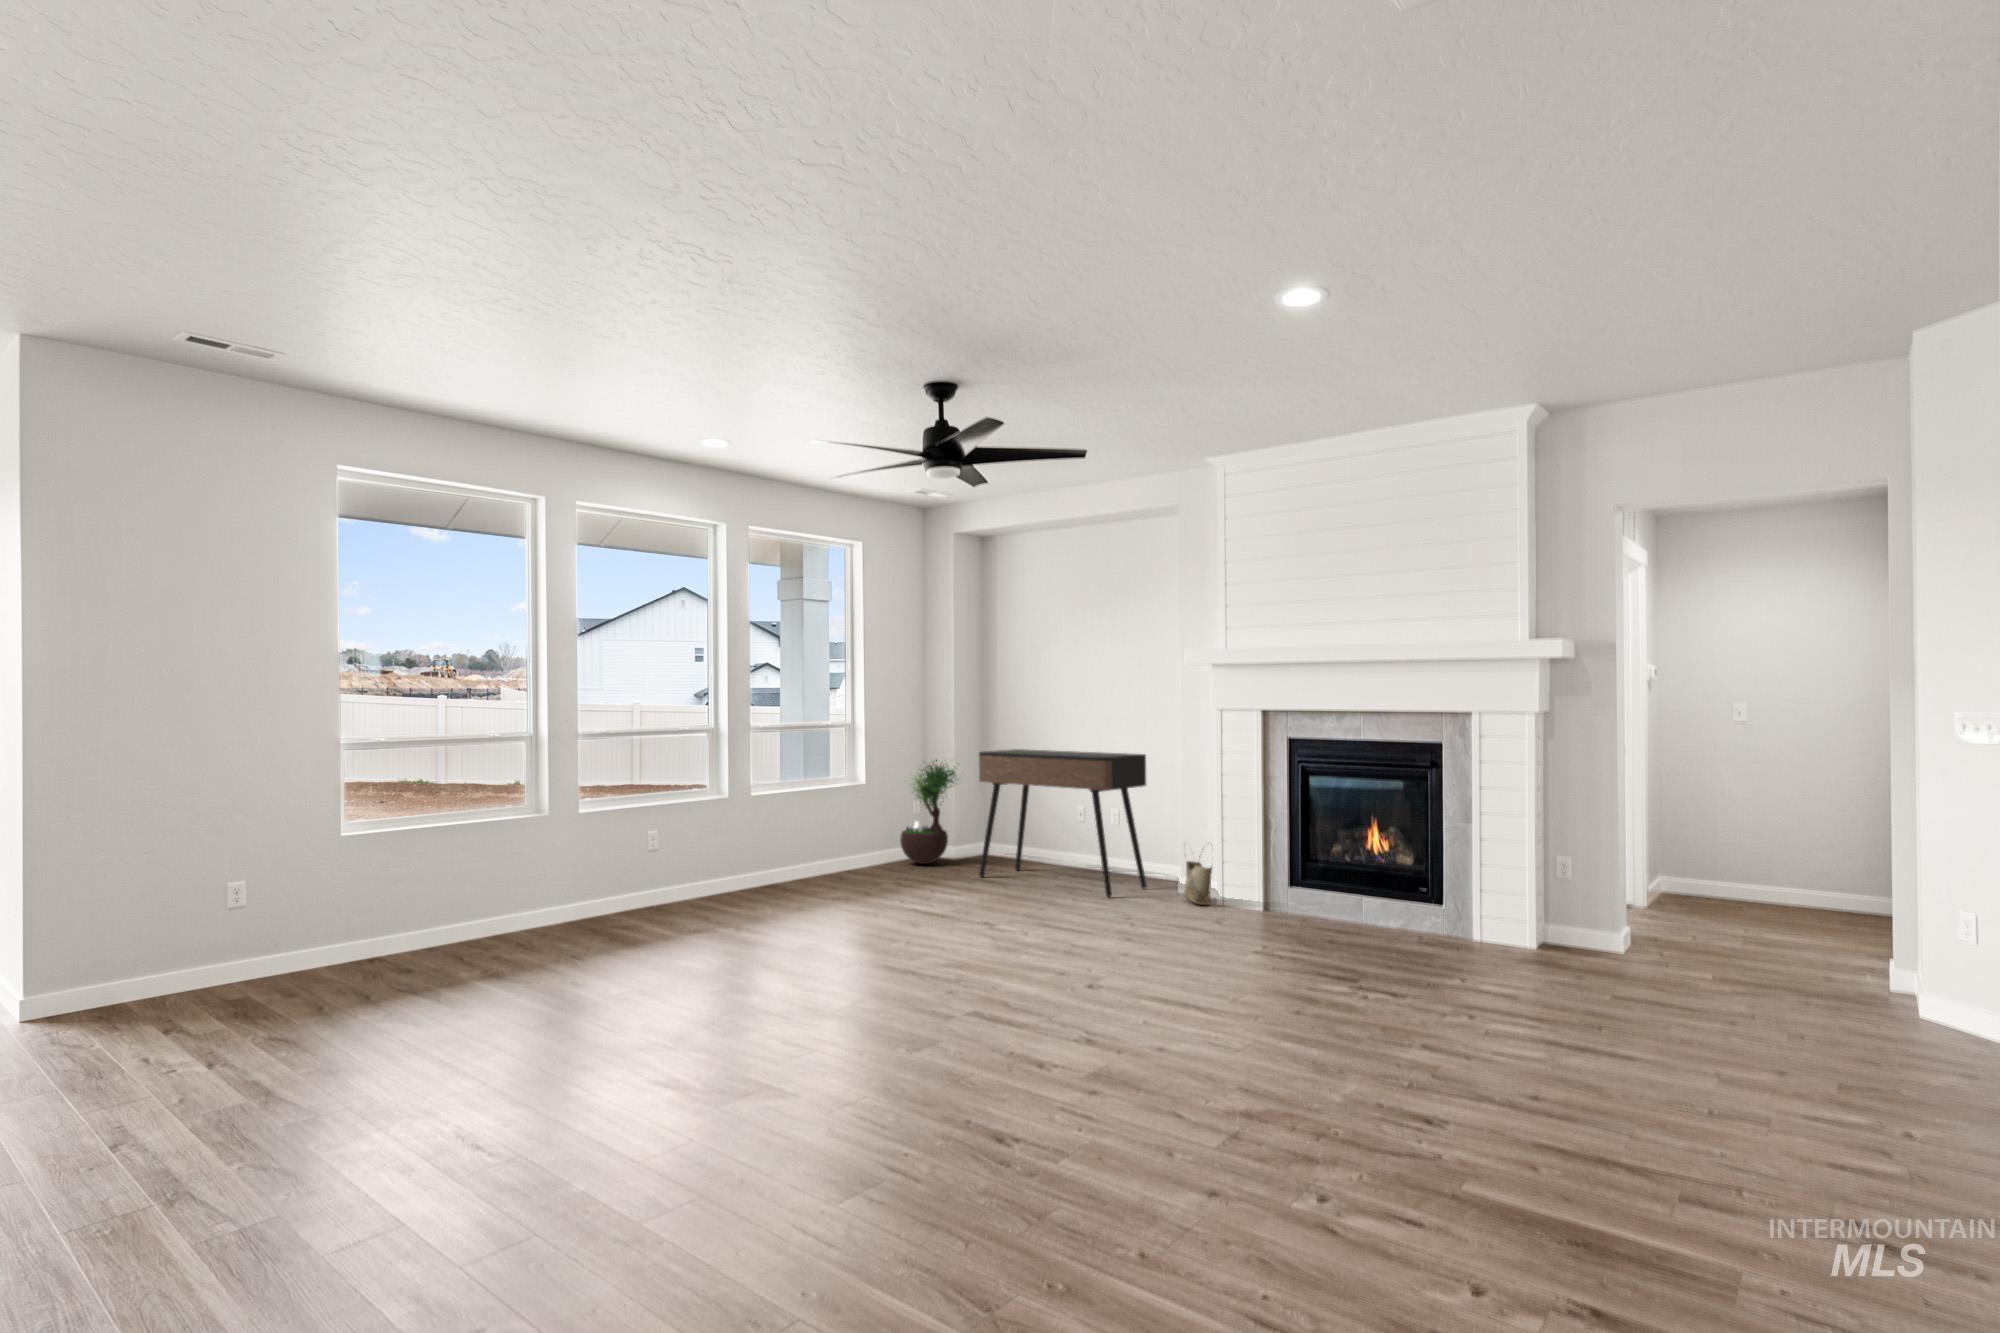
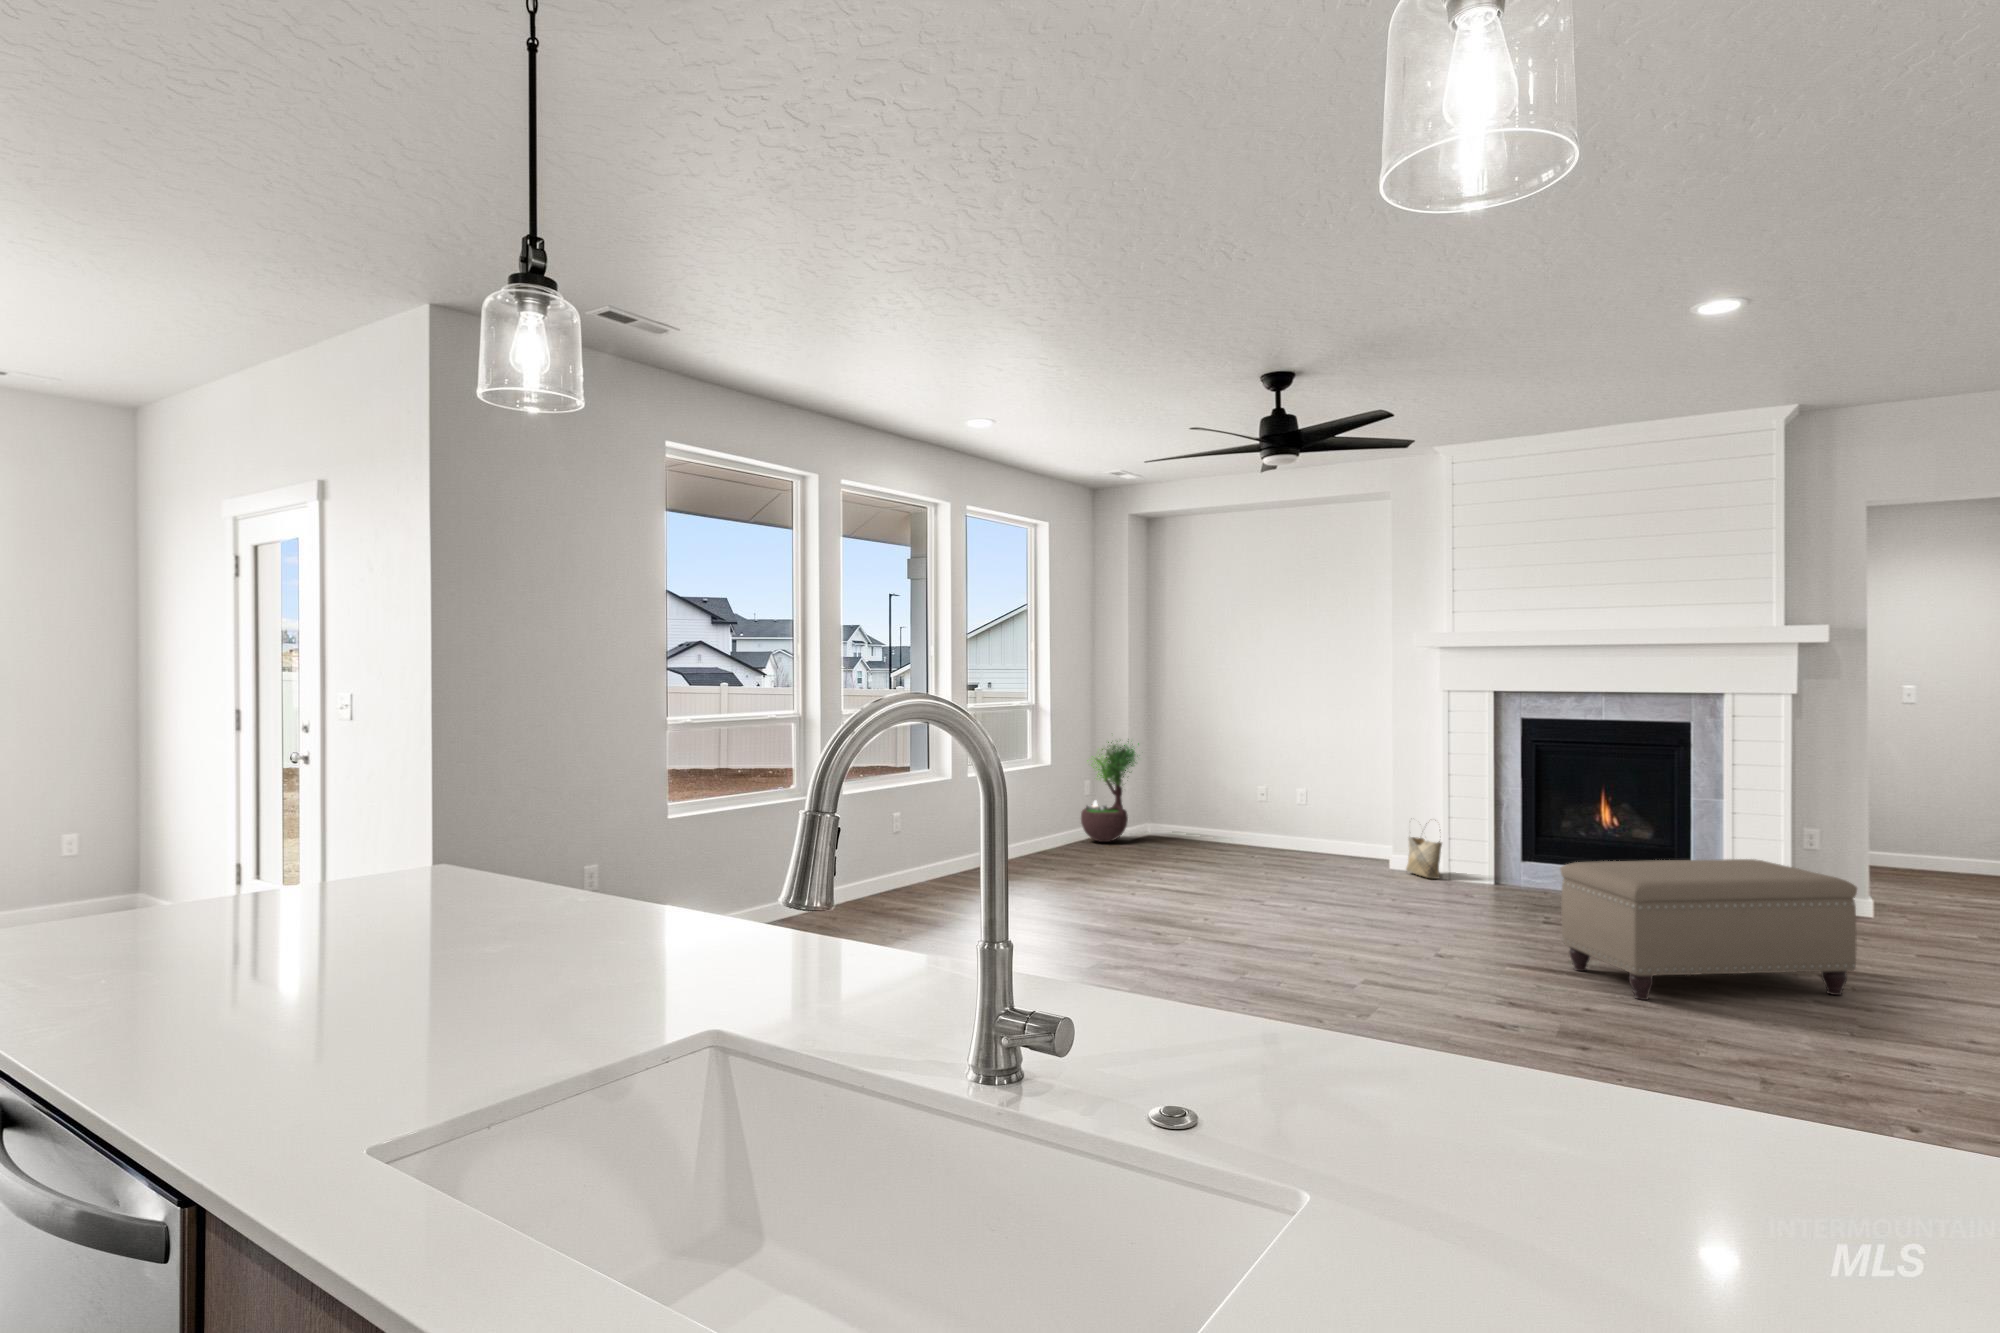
console table: present [979,749,1147,897] -> none [1178,729,1357,872]
ottoman: none [1197,889,1474,1041] -> present [1560,859,1857,1000]

